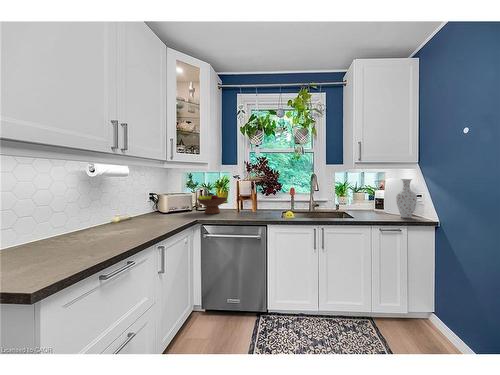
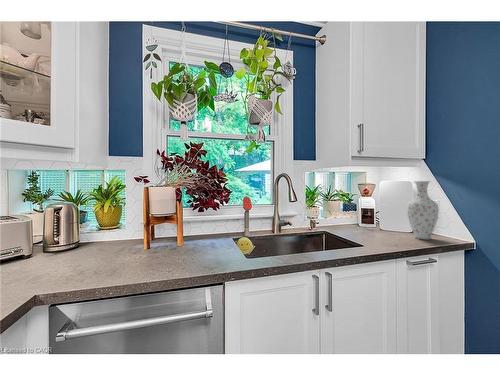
fruit bowl: present [197,193,227,214] -> none [36,214,124,265]

